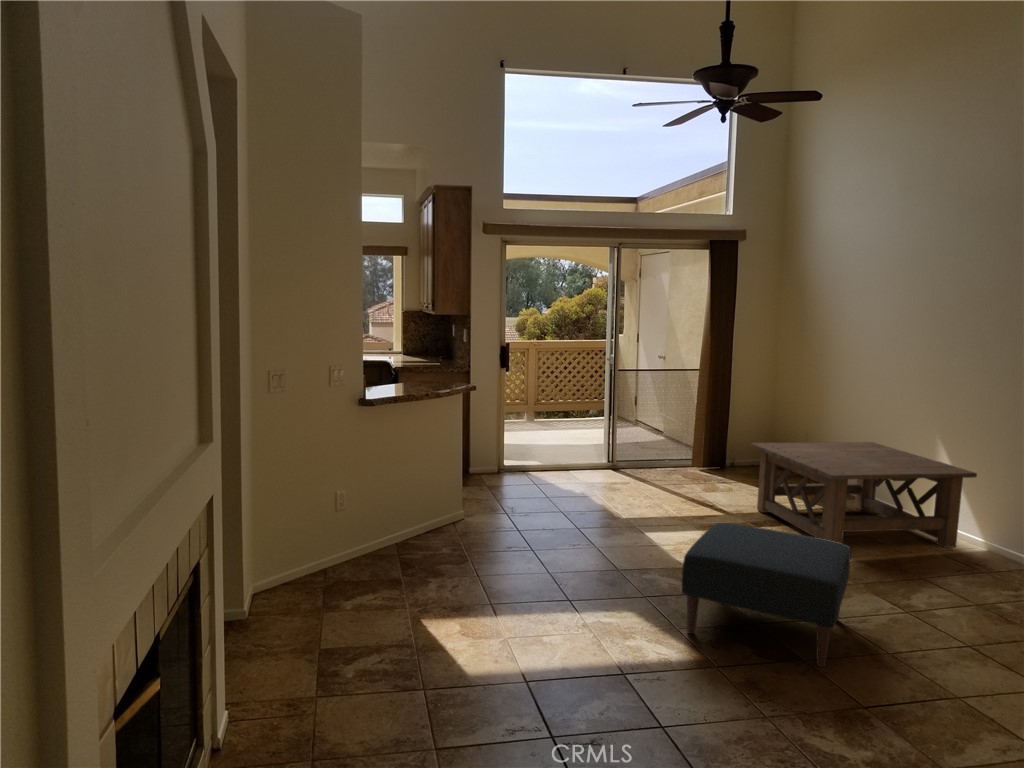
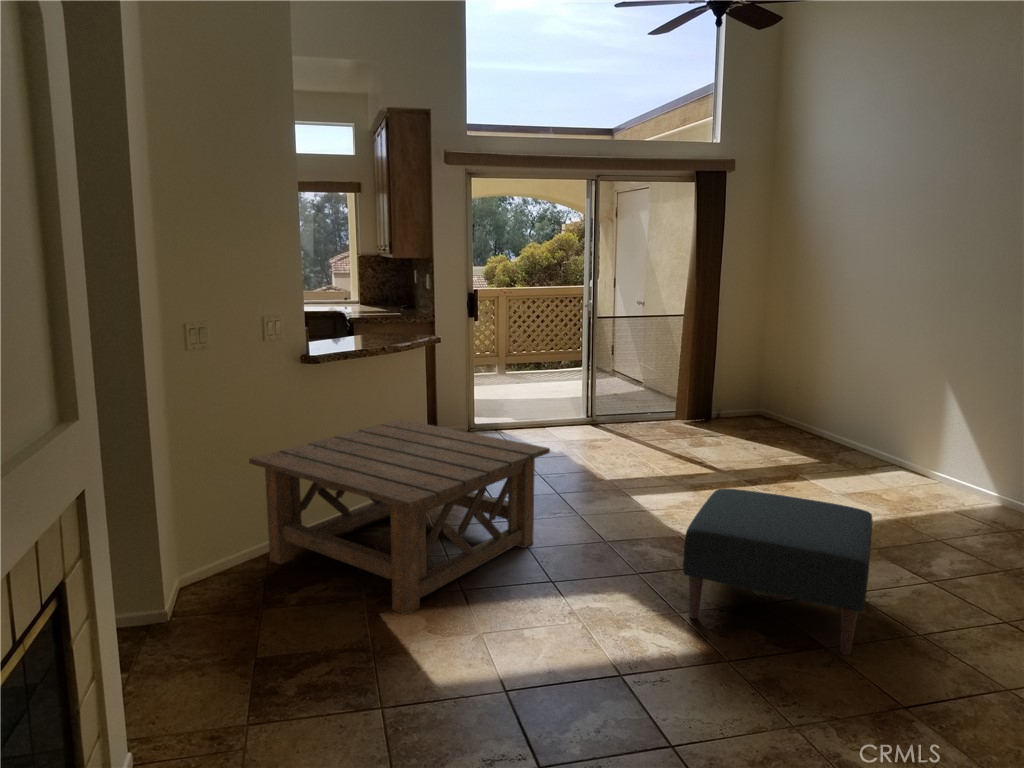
coffee table: present [751,442,977,548] -> present [249,420,550,615]

